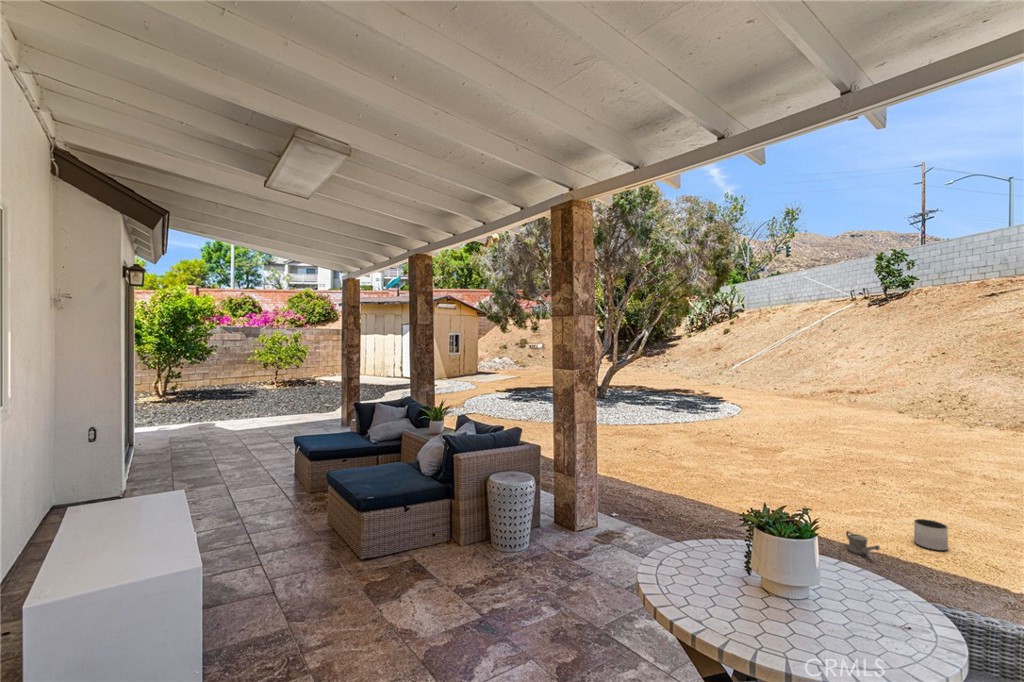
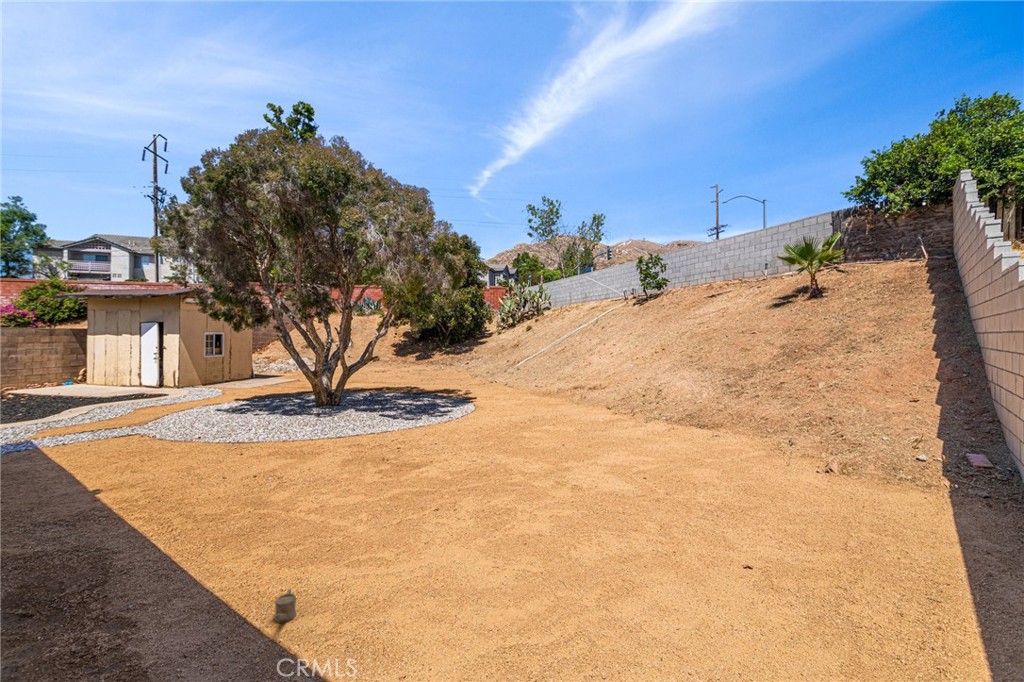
planter: present [914,519,948,551] -> none [379,558,410,599]

